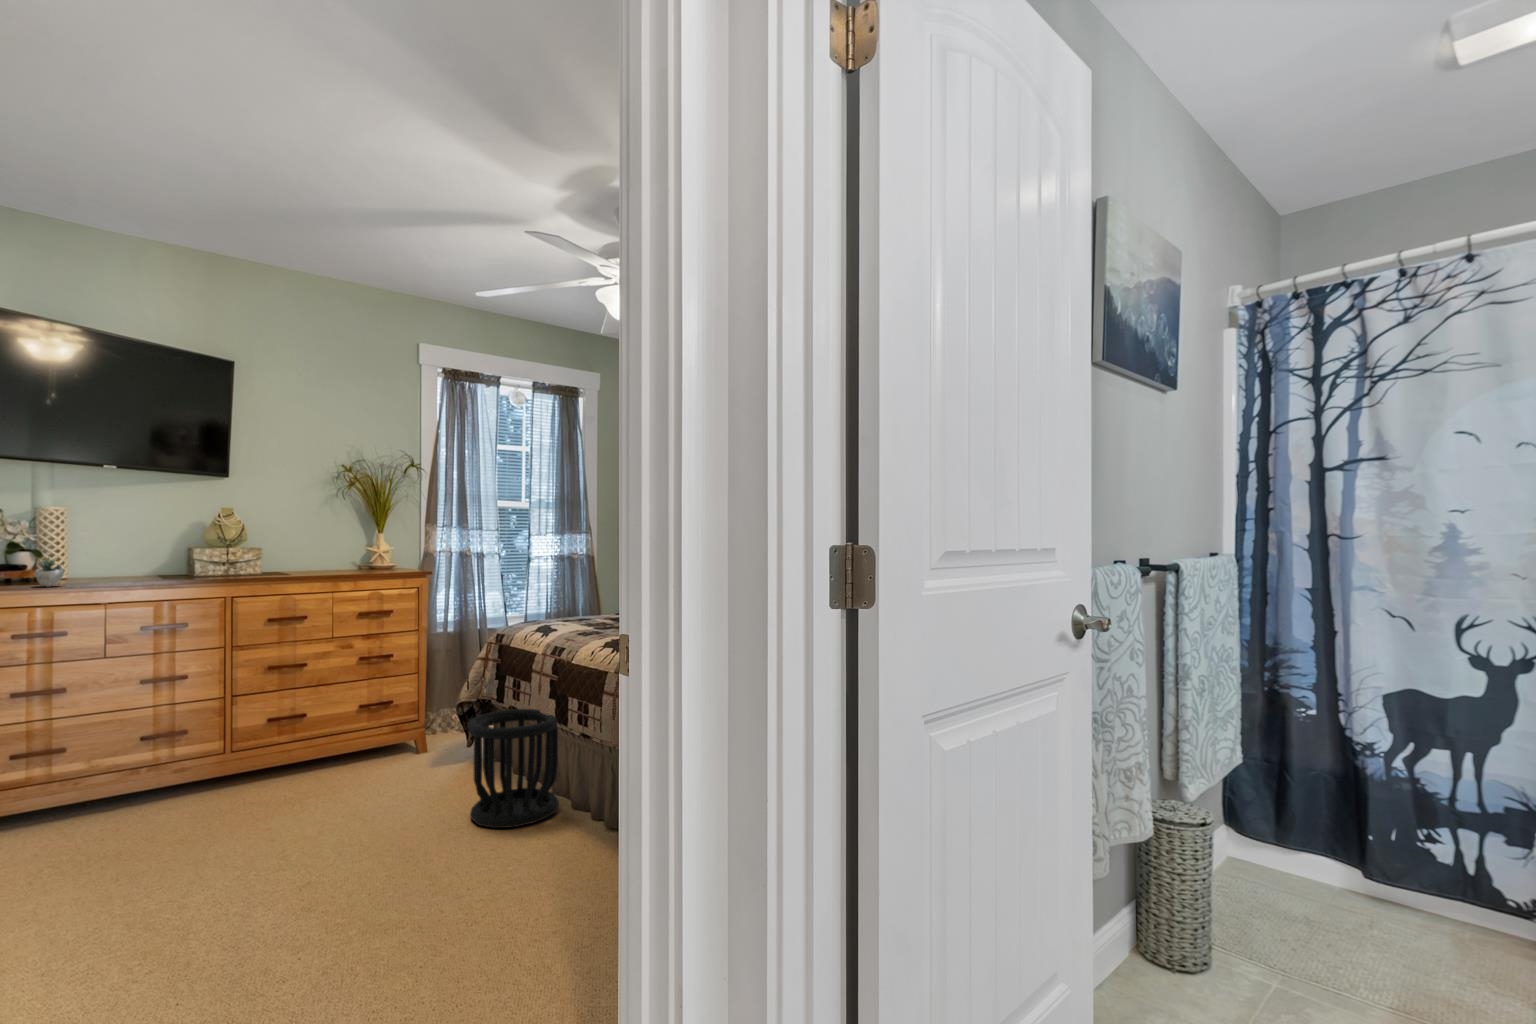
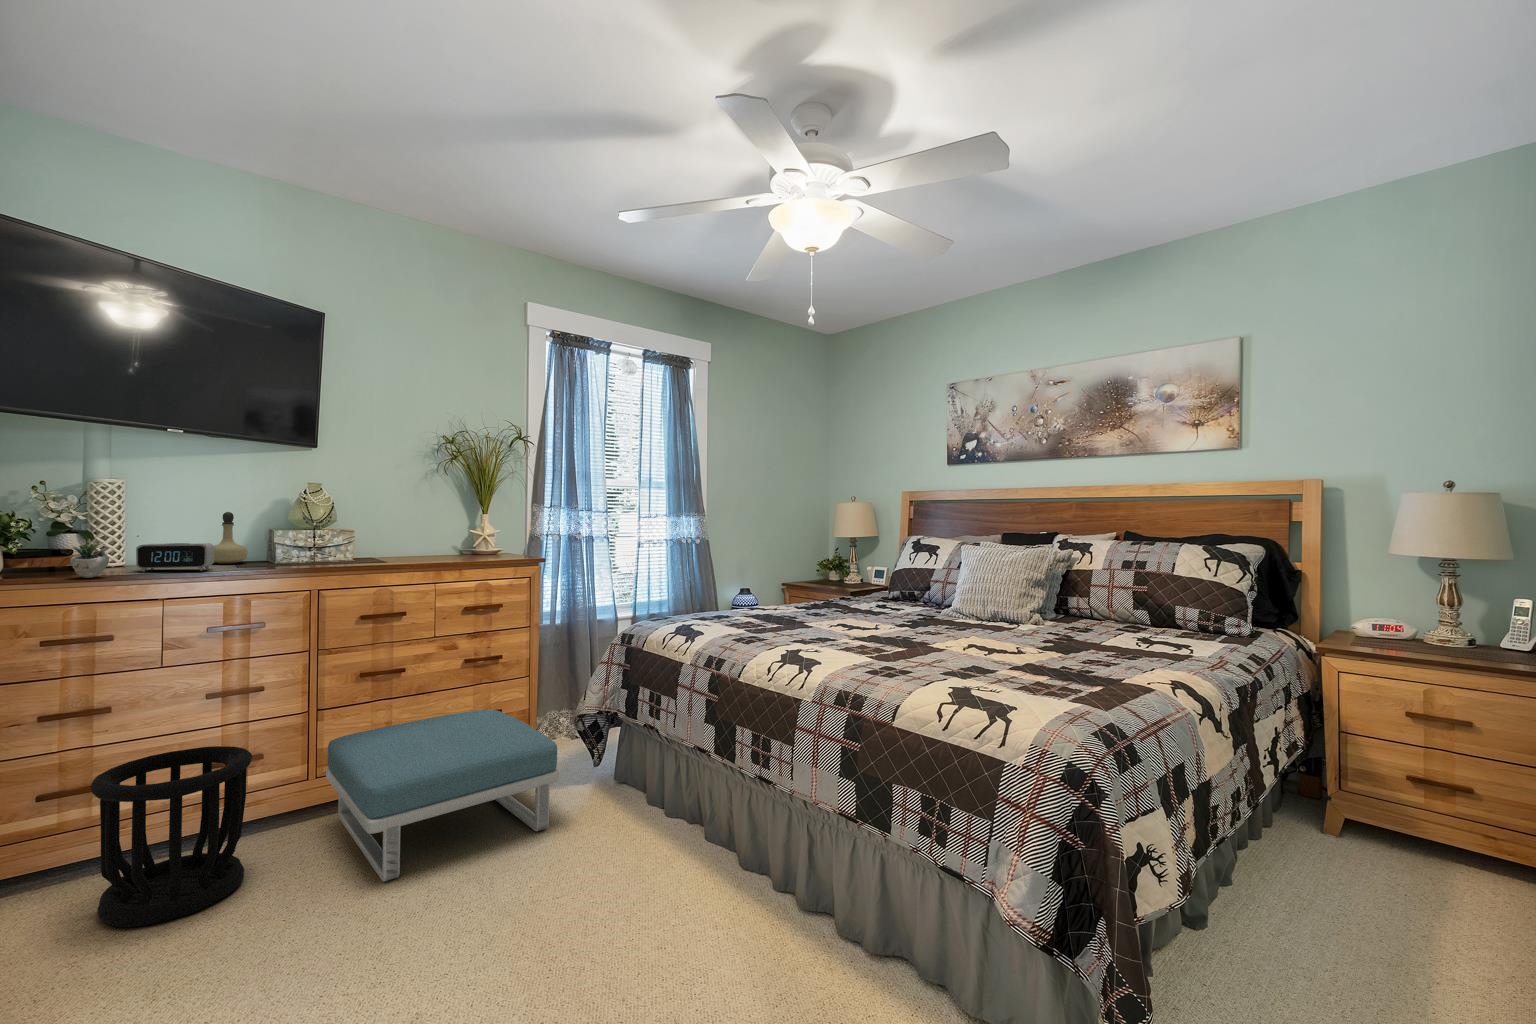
perfume bottle: none [136,533,170,576] -> present [214,512,248,564]
alarm clock: none [83,559,145,583] -> present [136,543,214,572]
footstool: none [238,700,435,824] -> present [326,709,559,882]
wastebasket: present [467,709,559,828] -> present [90,746,252,927]

